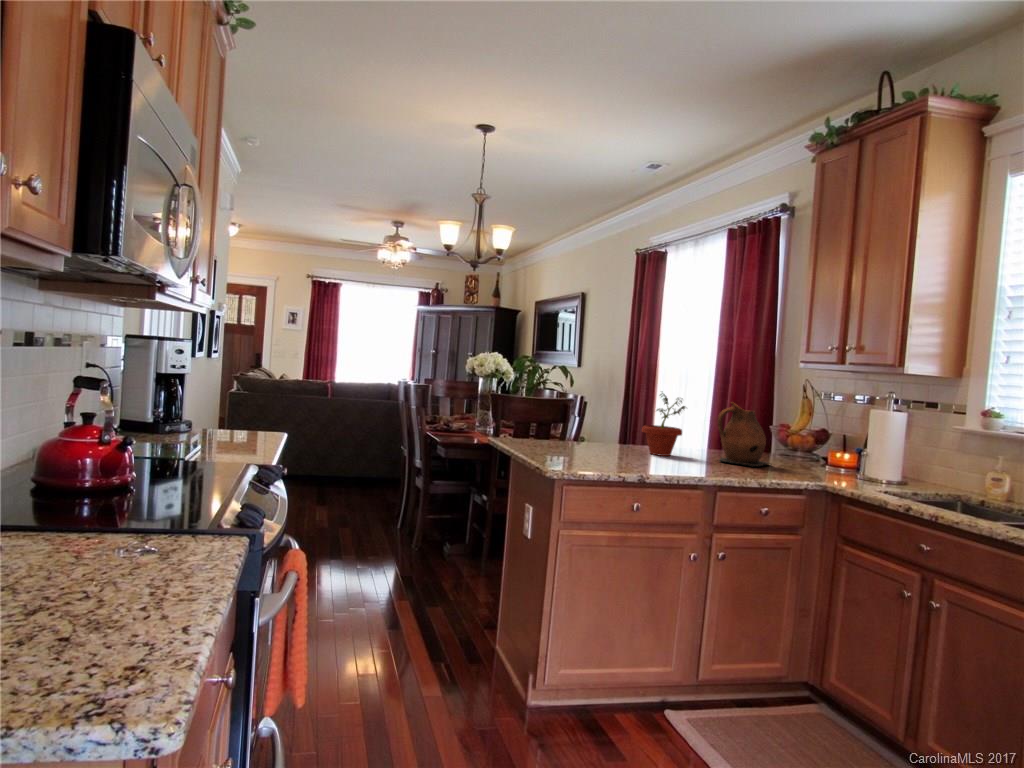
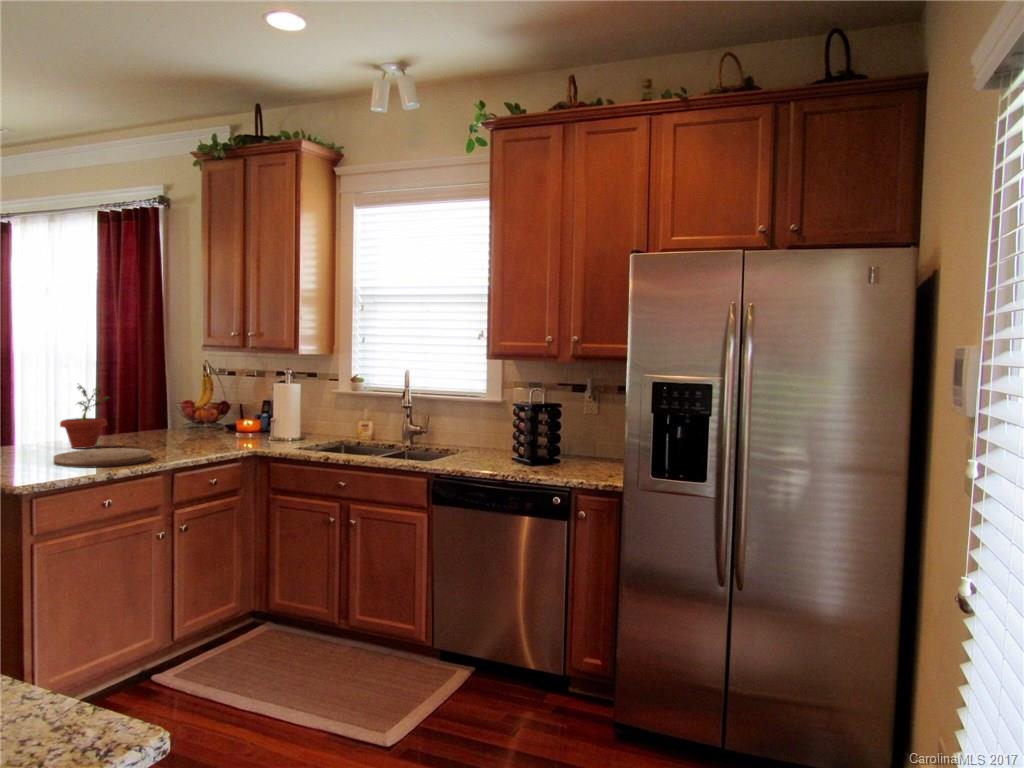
ceramic pitcher: present [718,402,771,466] -> none [143,388,195,445]
cutting board: none [612,454,699,474] -> present [54,448,151,468]

